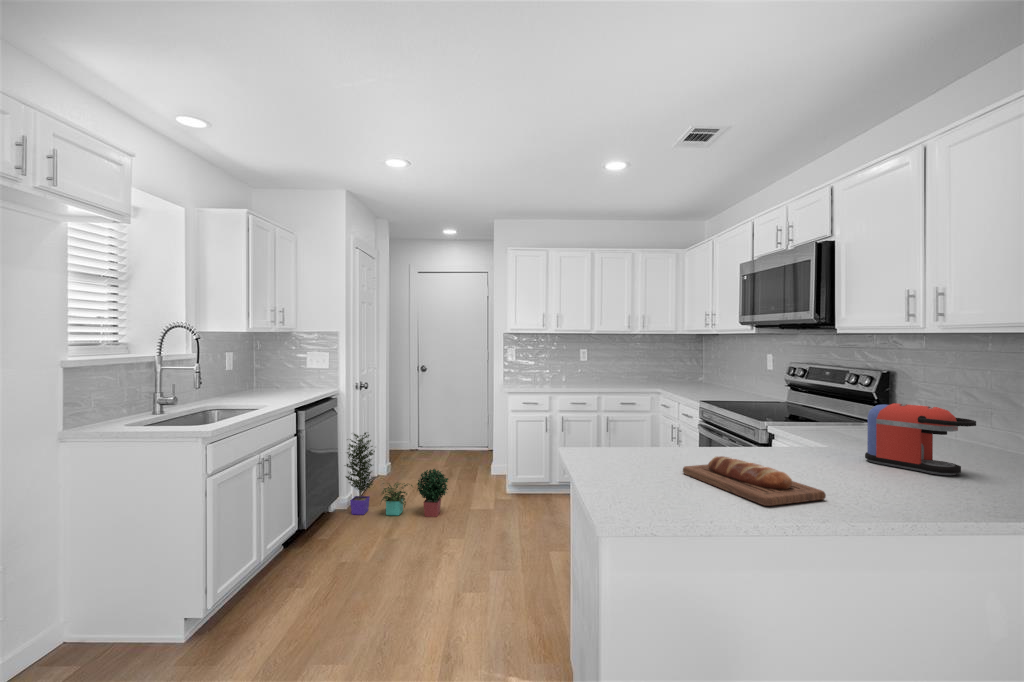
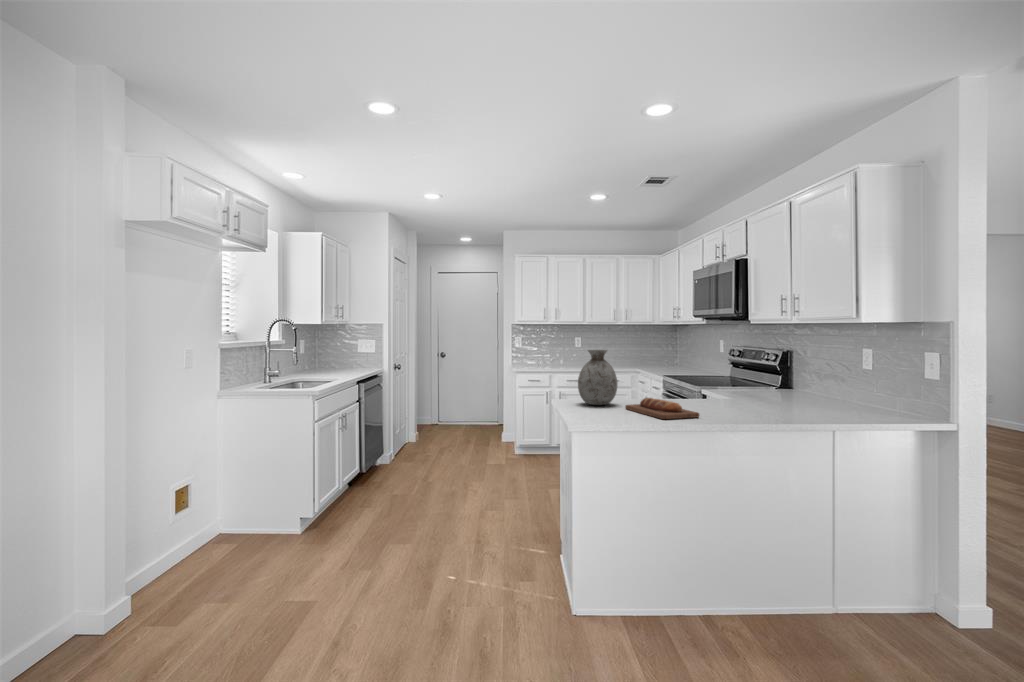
vase: none [602,374,666,464] -> present [578,350,617,405]
coffee maker: present [865,403,976,475] -> none [745,367,803,409]
potted plant: present [346,432,448,517] -> none [387,403,470,468]

